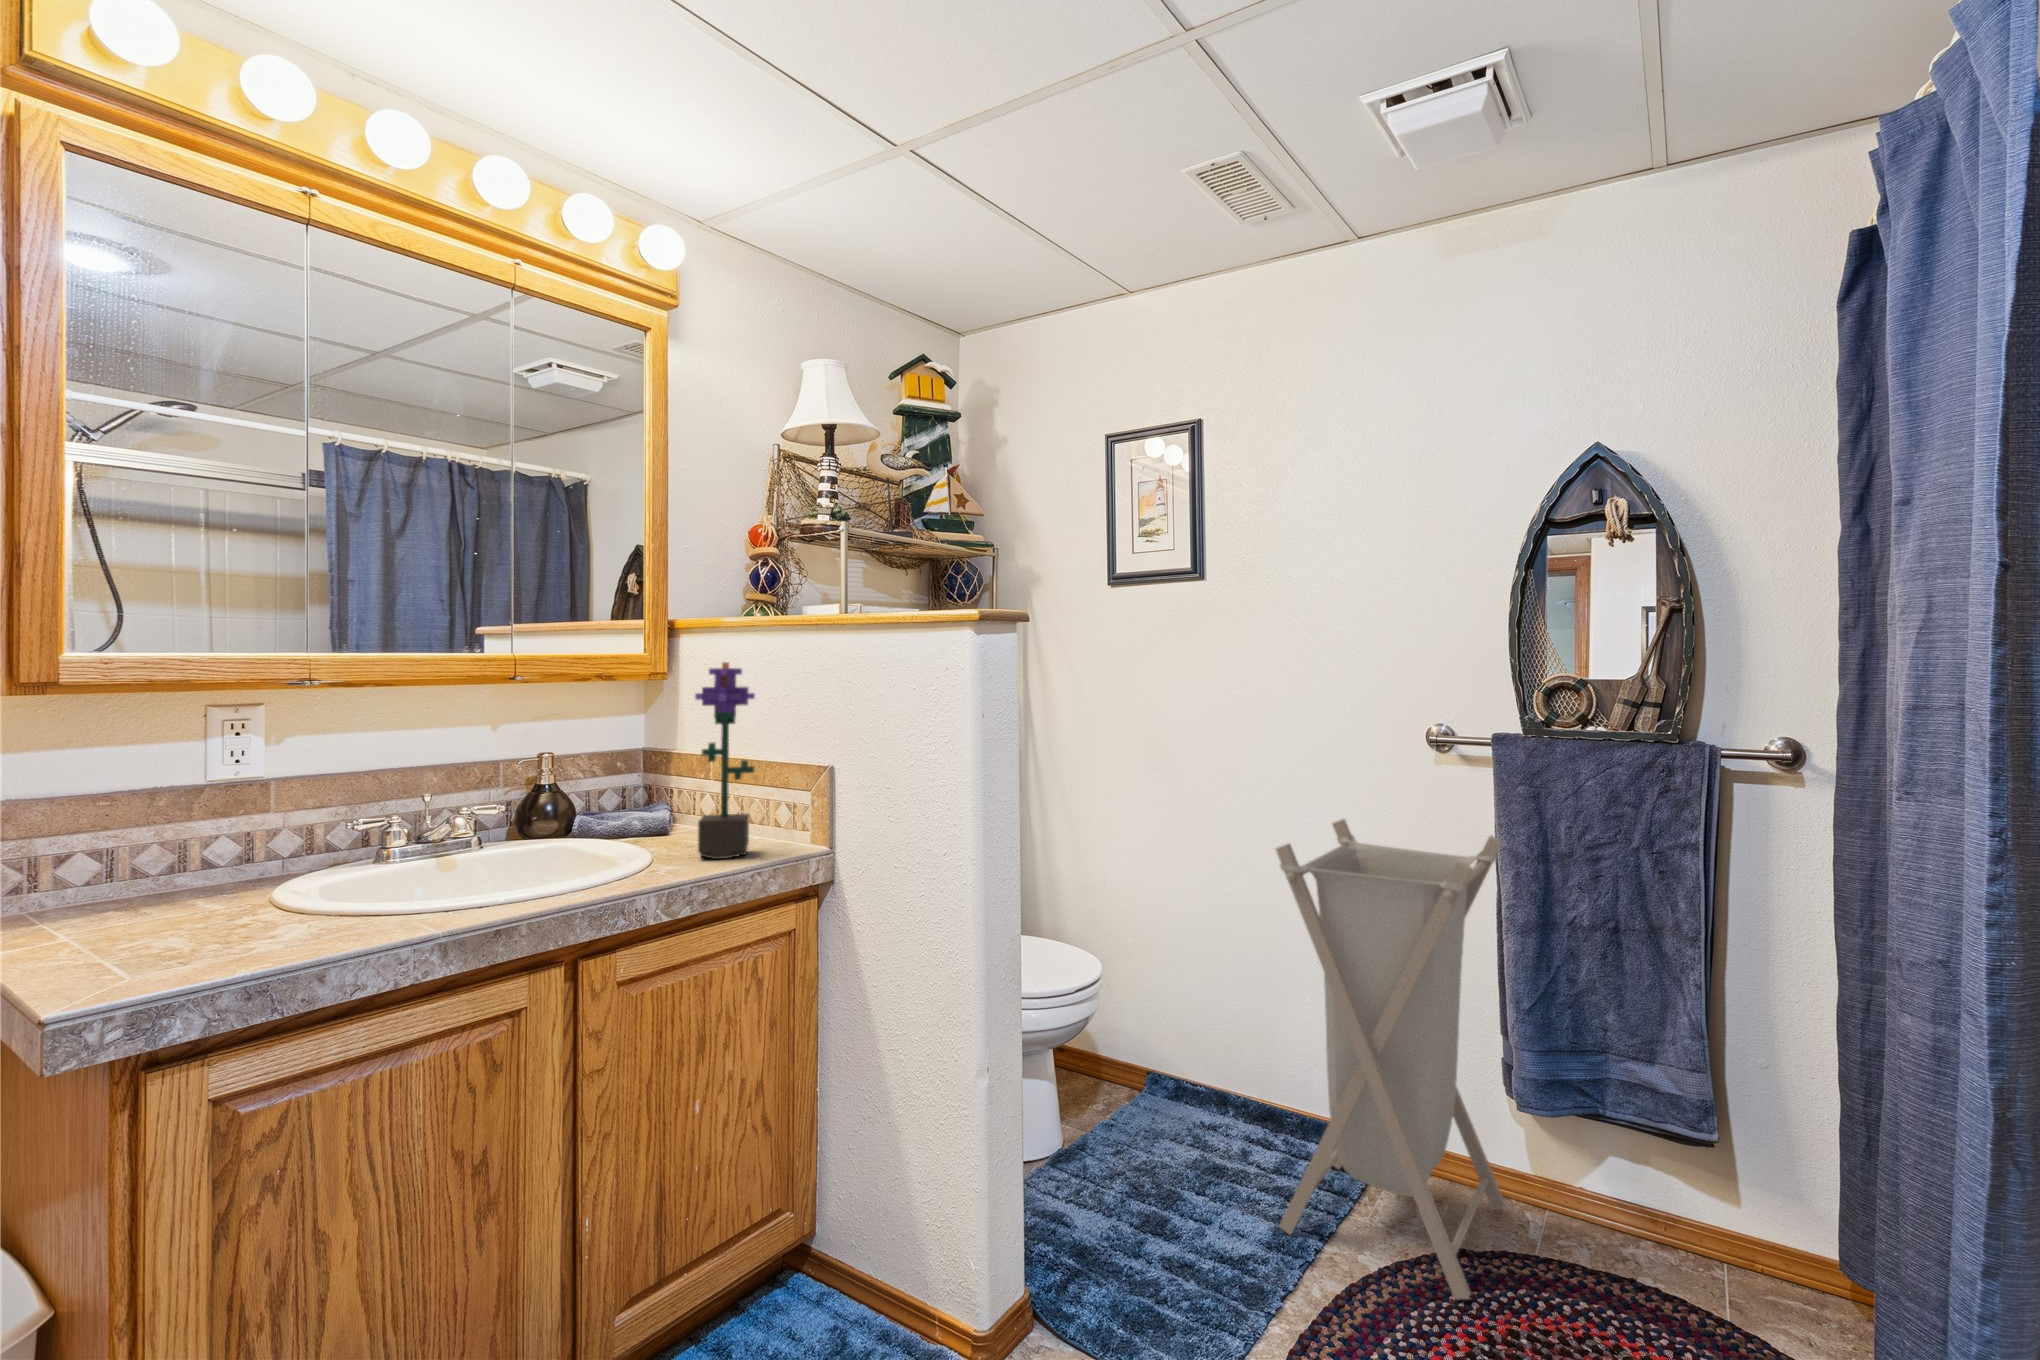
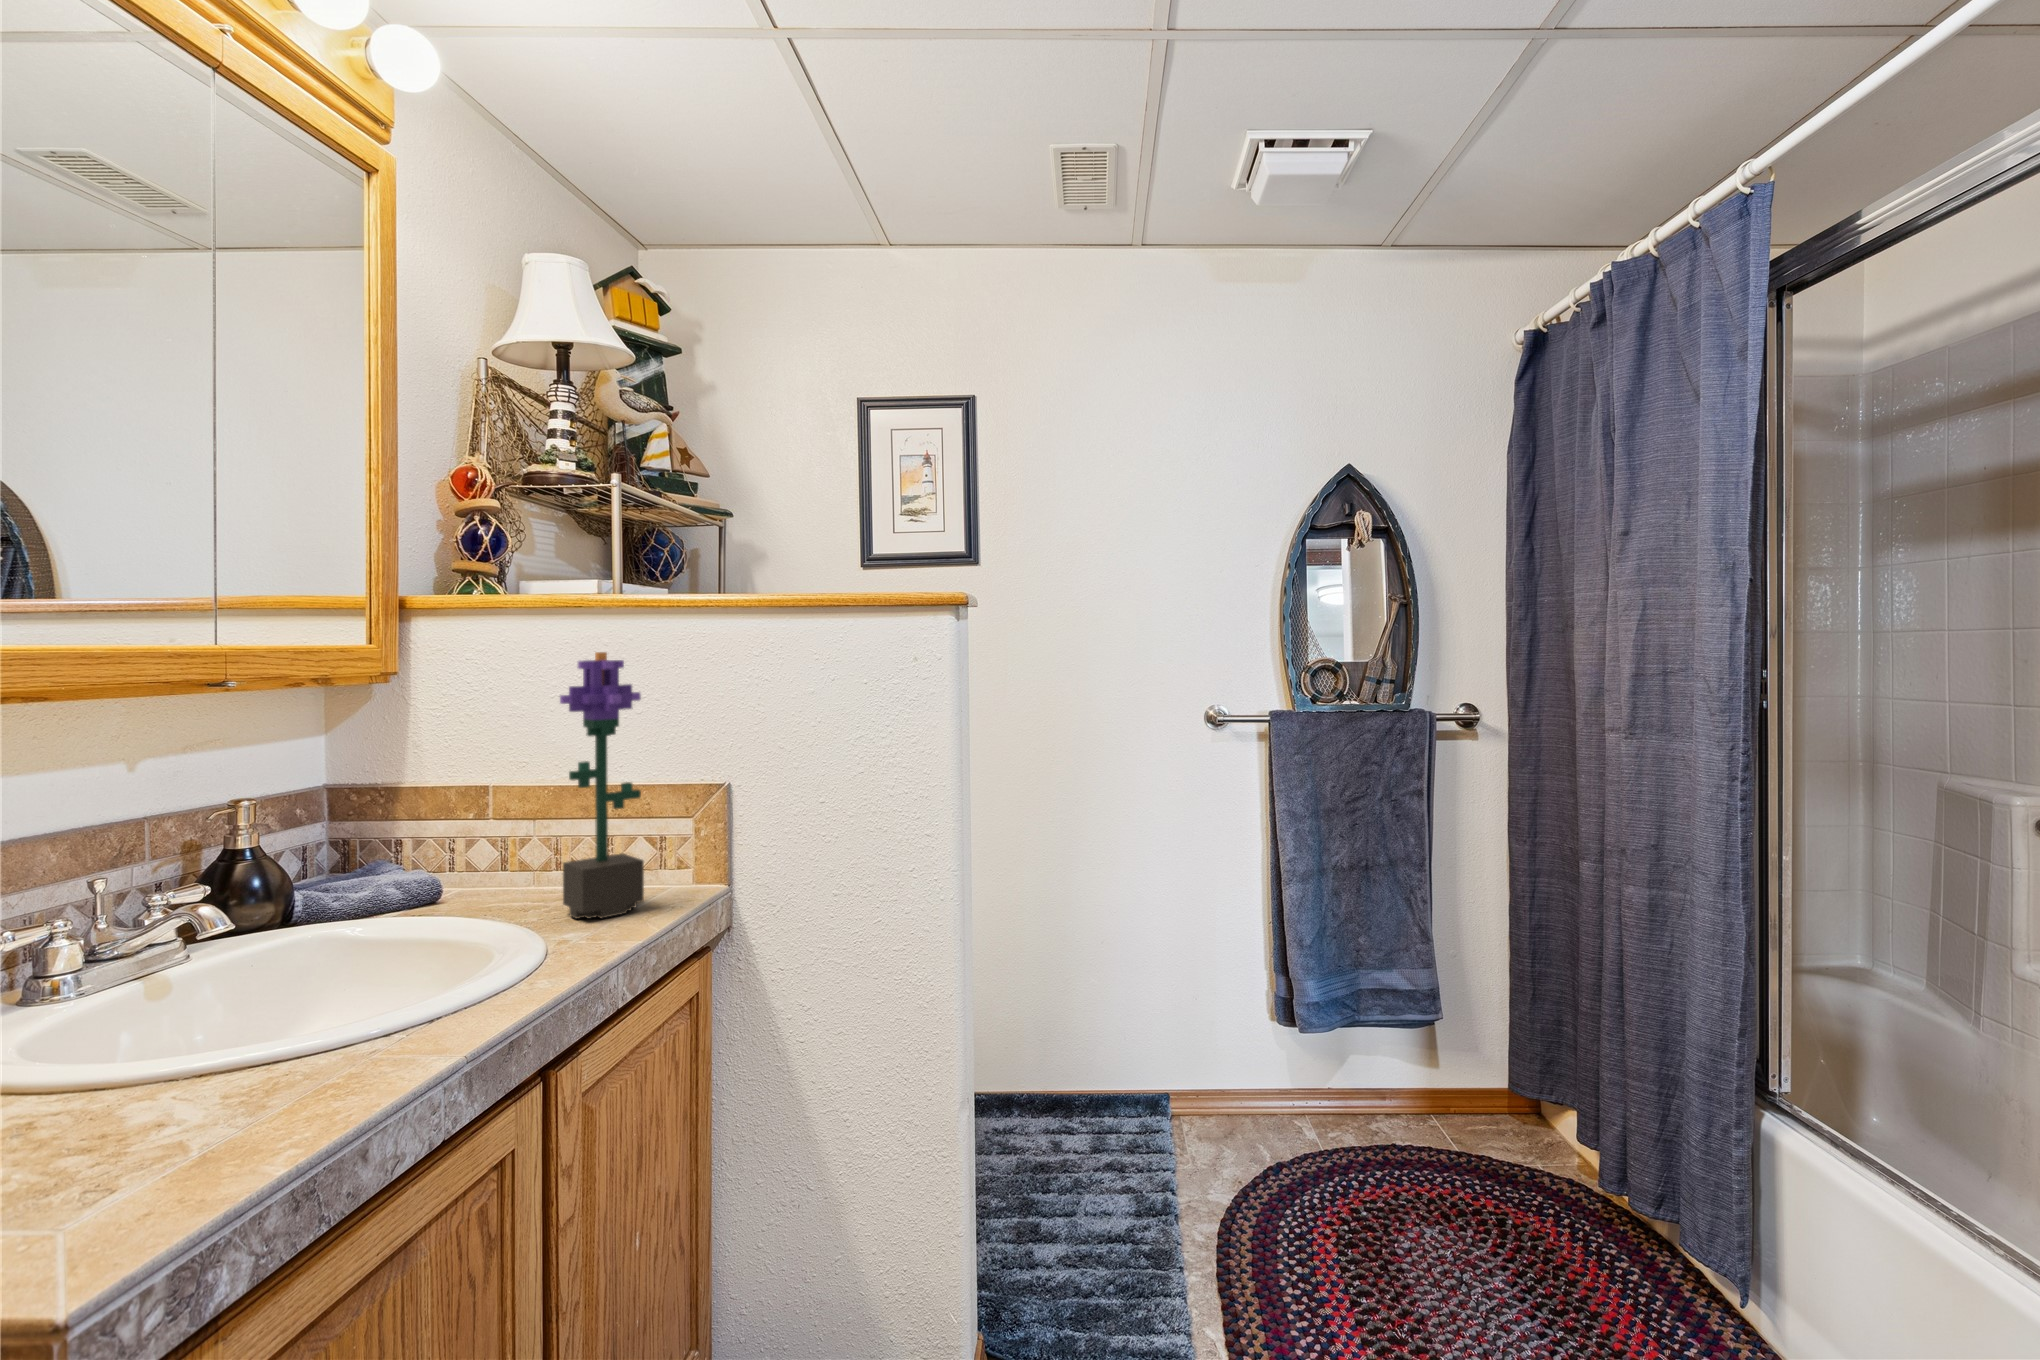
laundry hamper: present [1276,819,1506,1300] -> none [1124,796,1314,1203]

